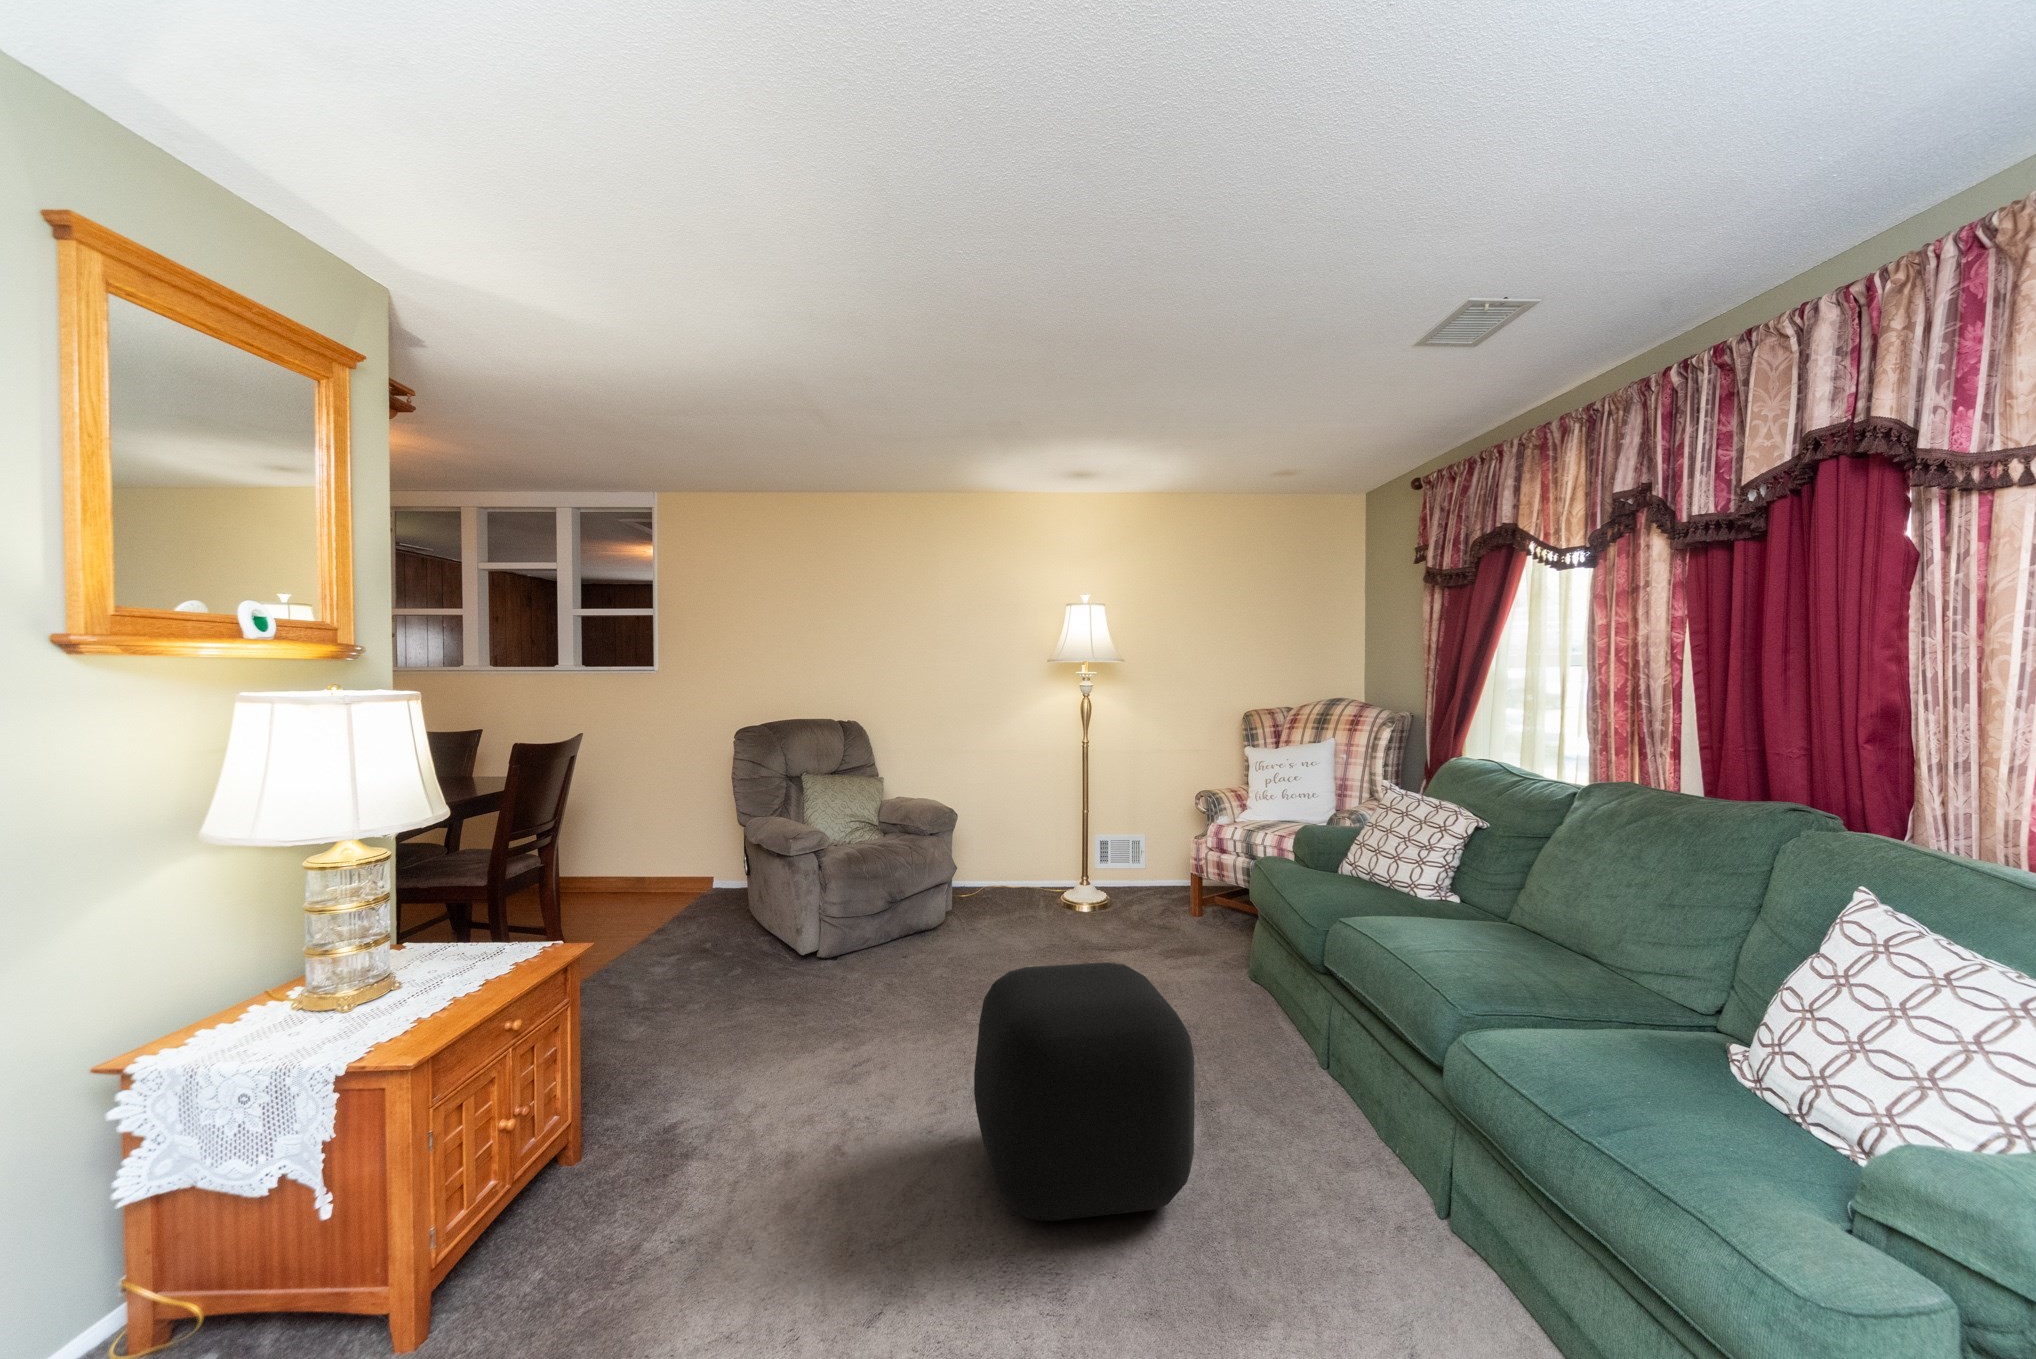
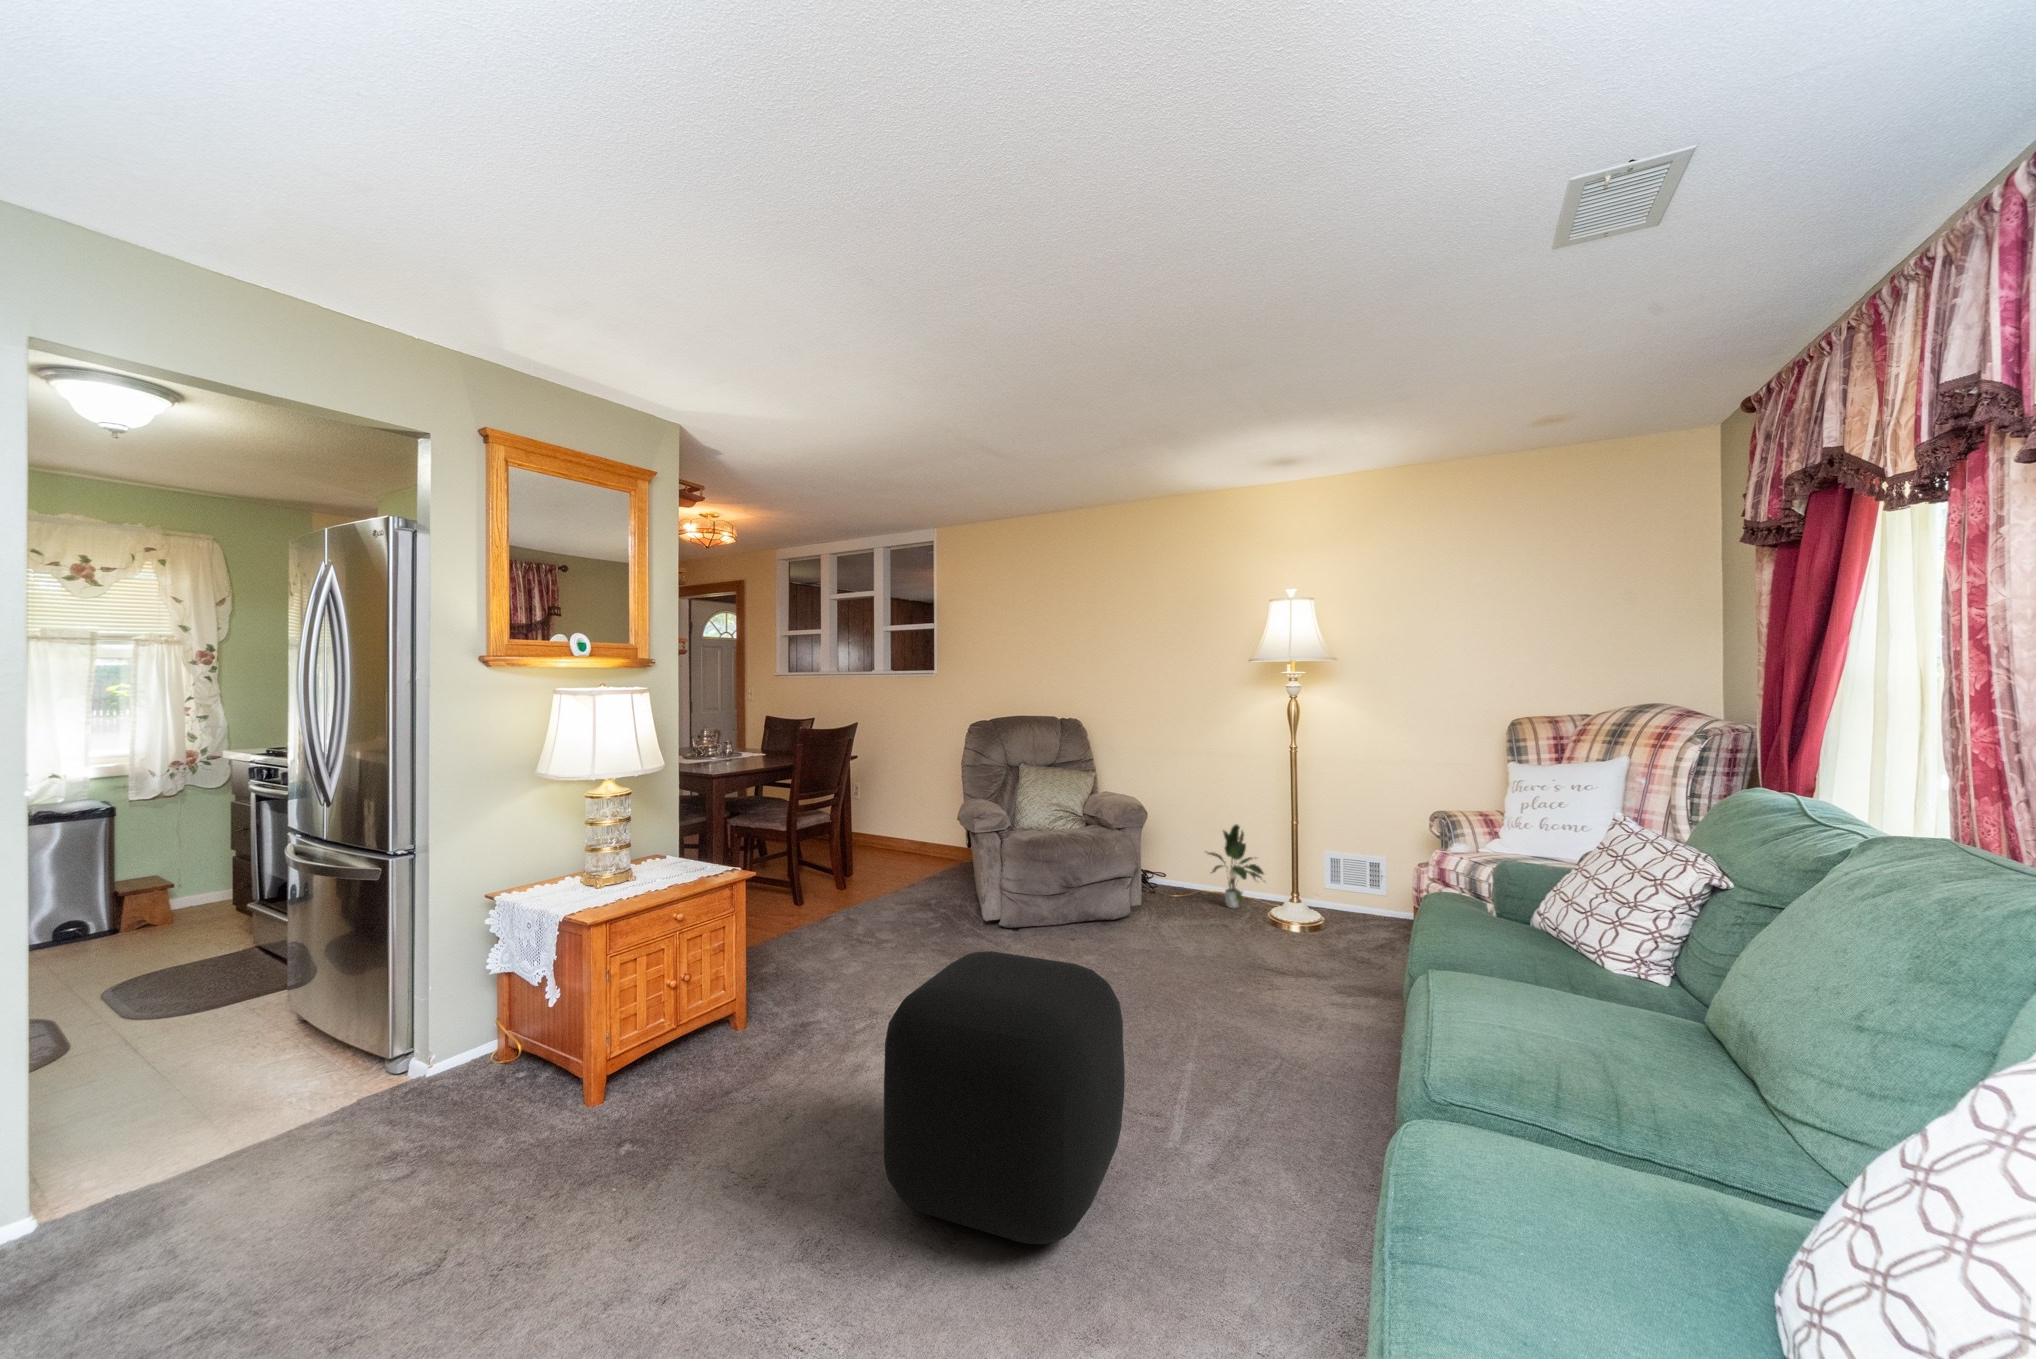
potted plant: none [994,817,1046,898] -> present [1208,824,1264,908]

